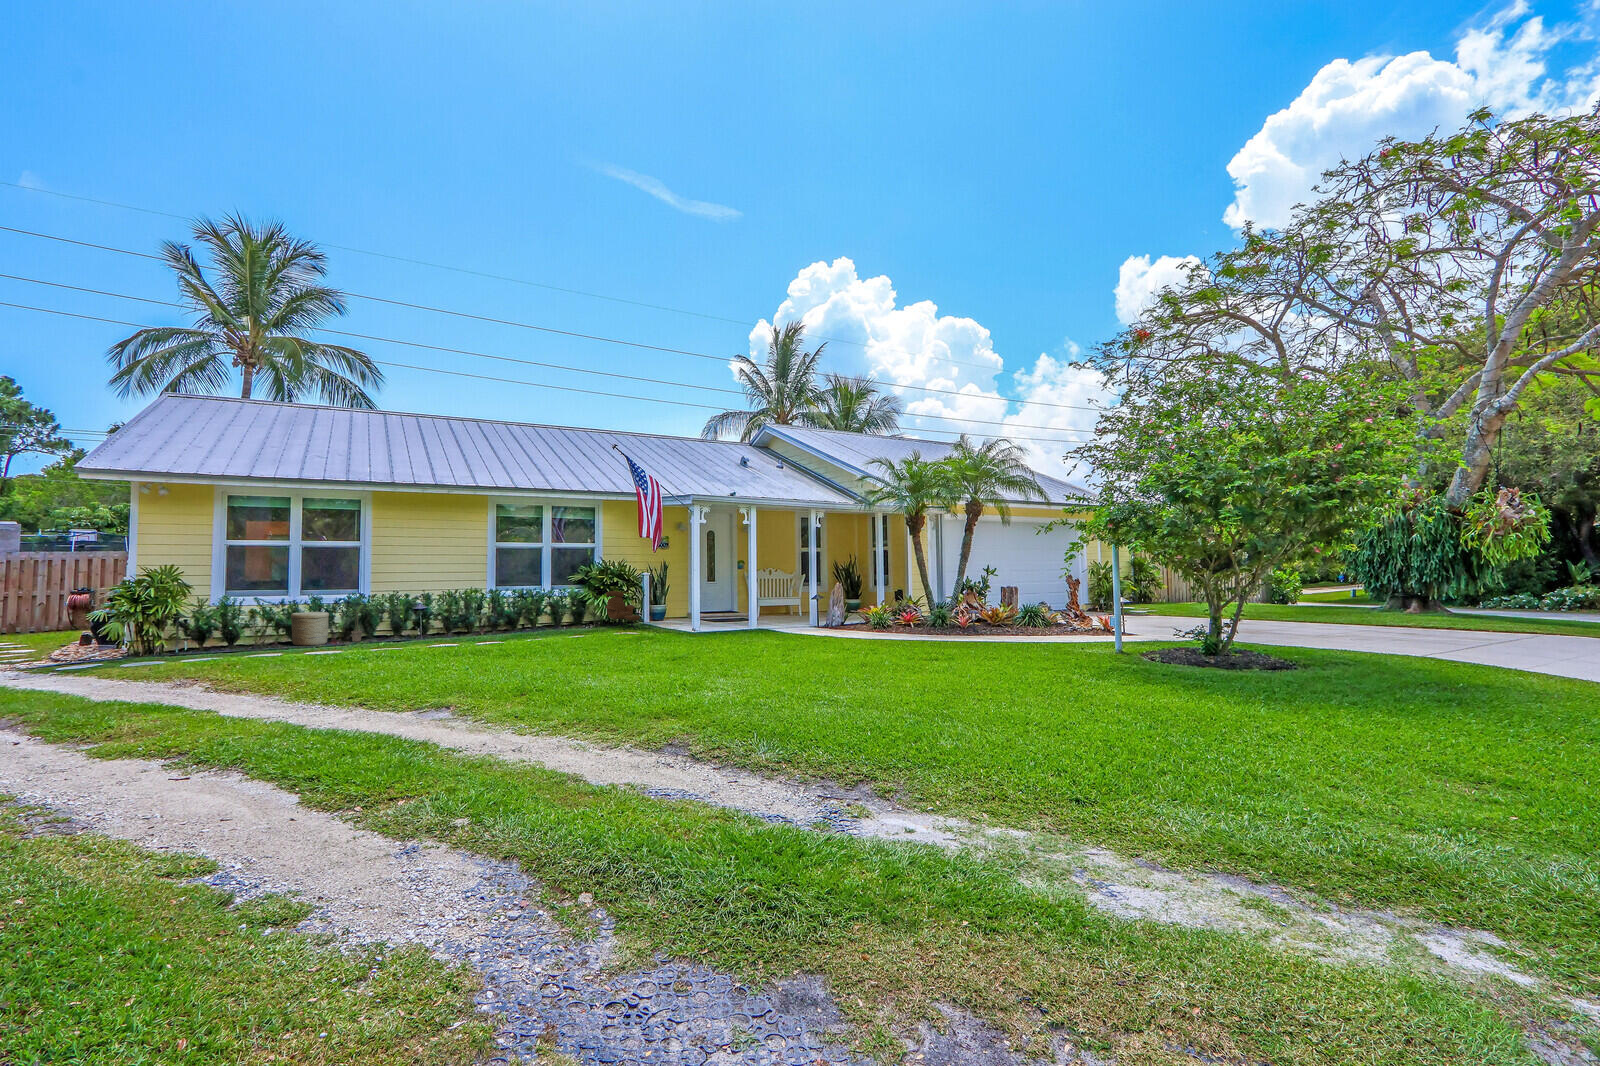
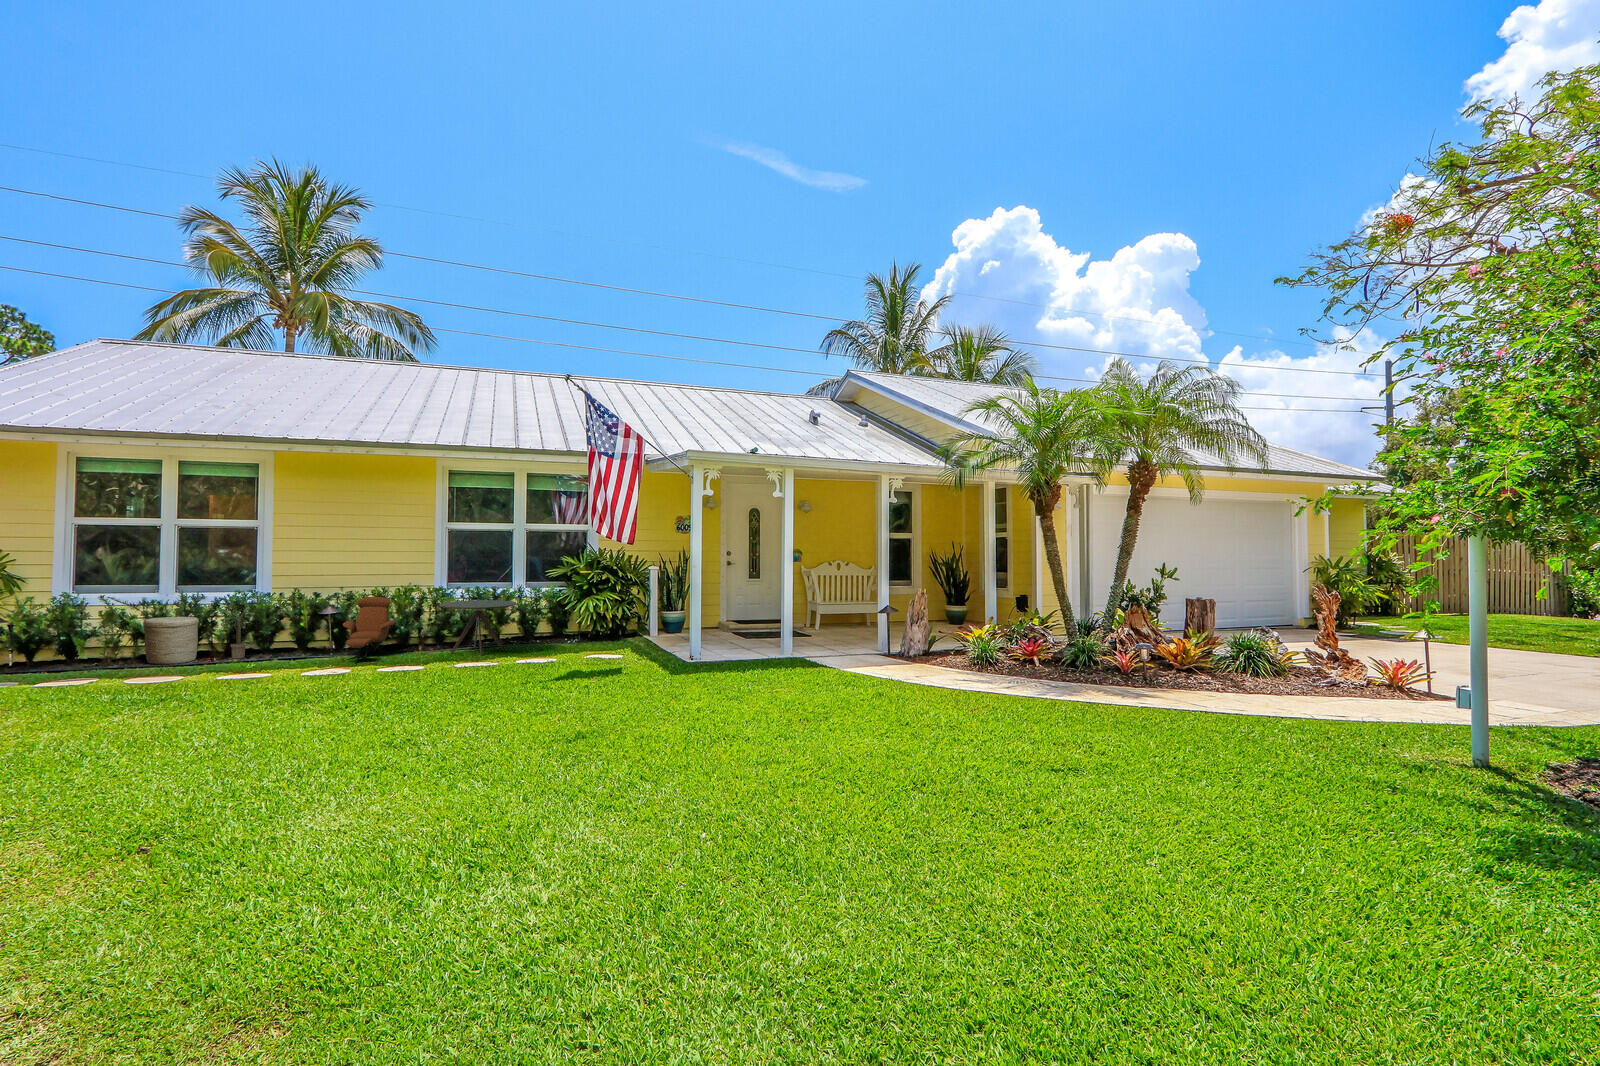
lounge chair: present [605,591,640,630] -> present [343,597,396,664]
round table: none [503,597,557,636] -> present [440,600,516,656]

